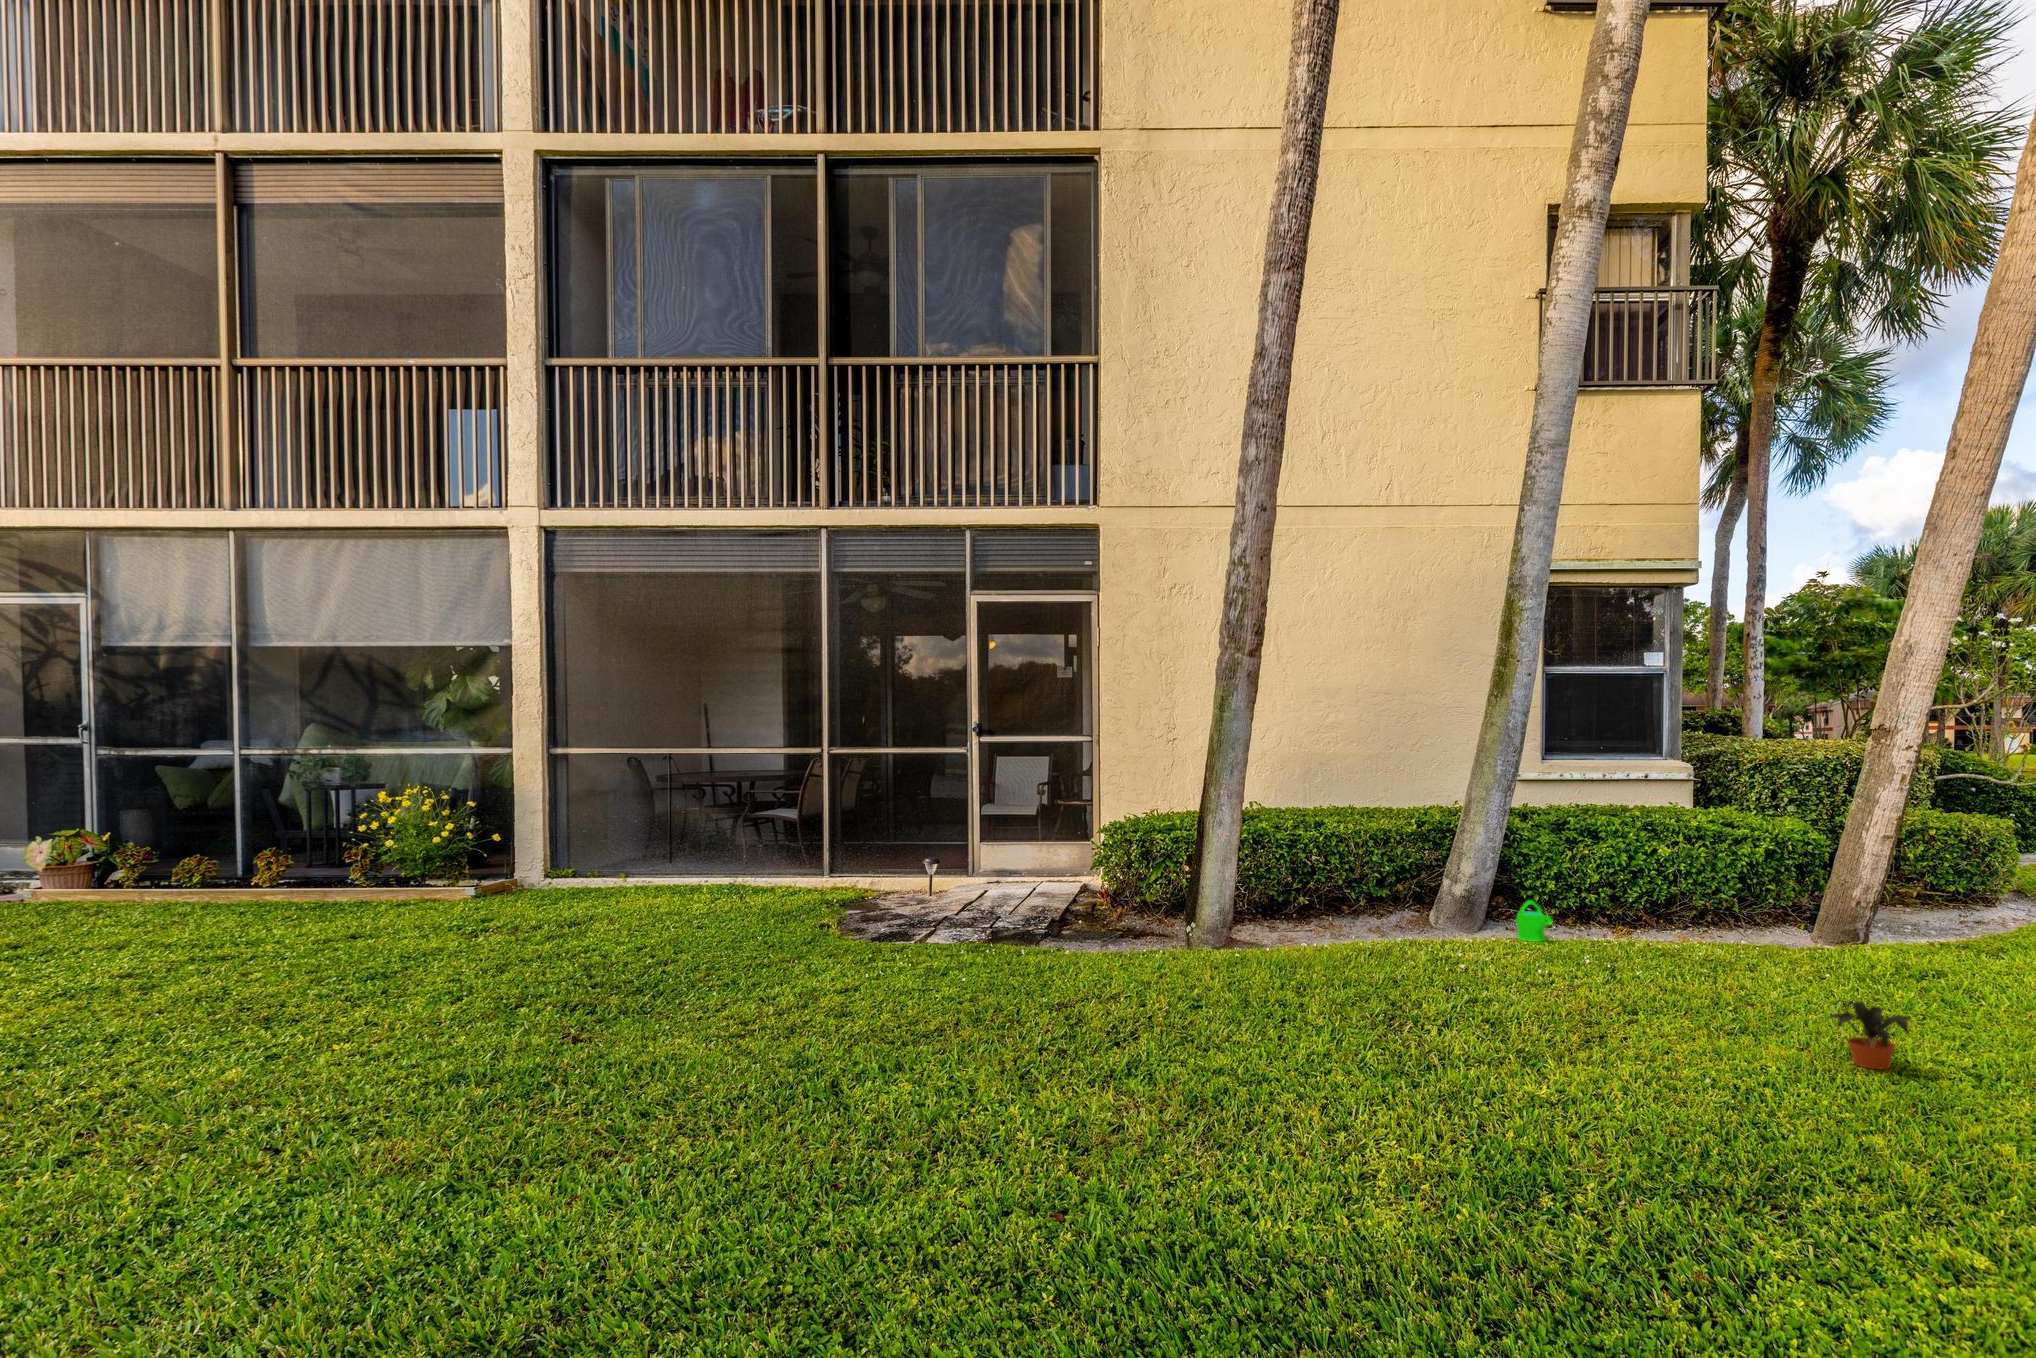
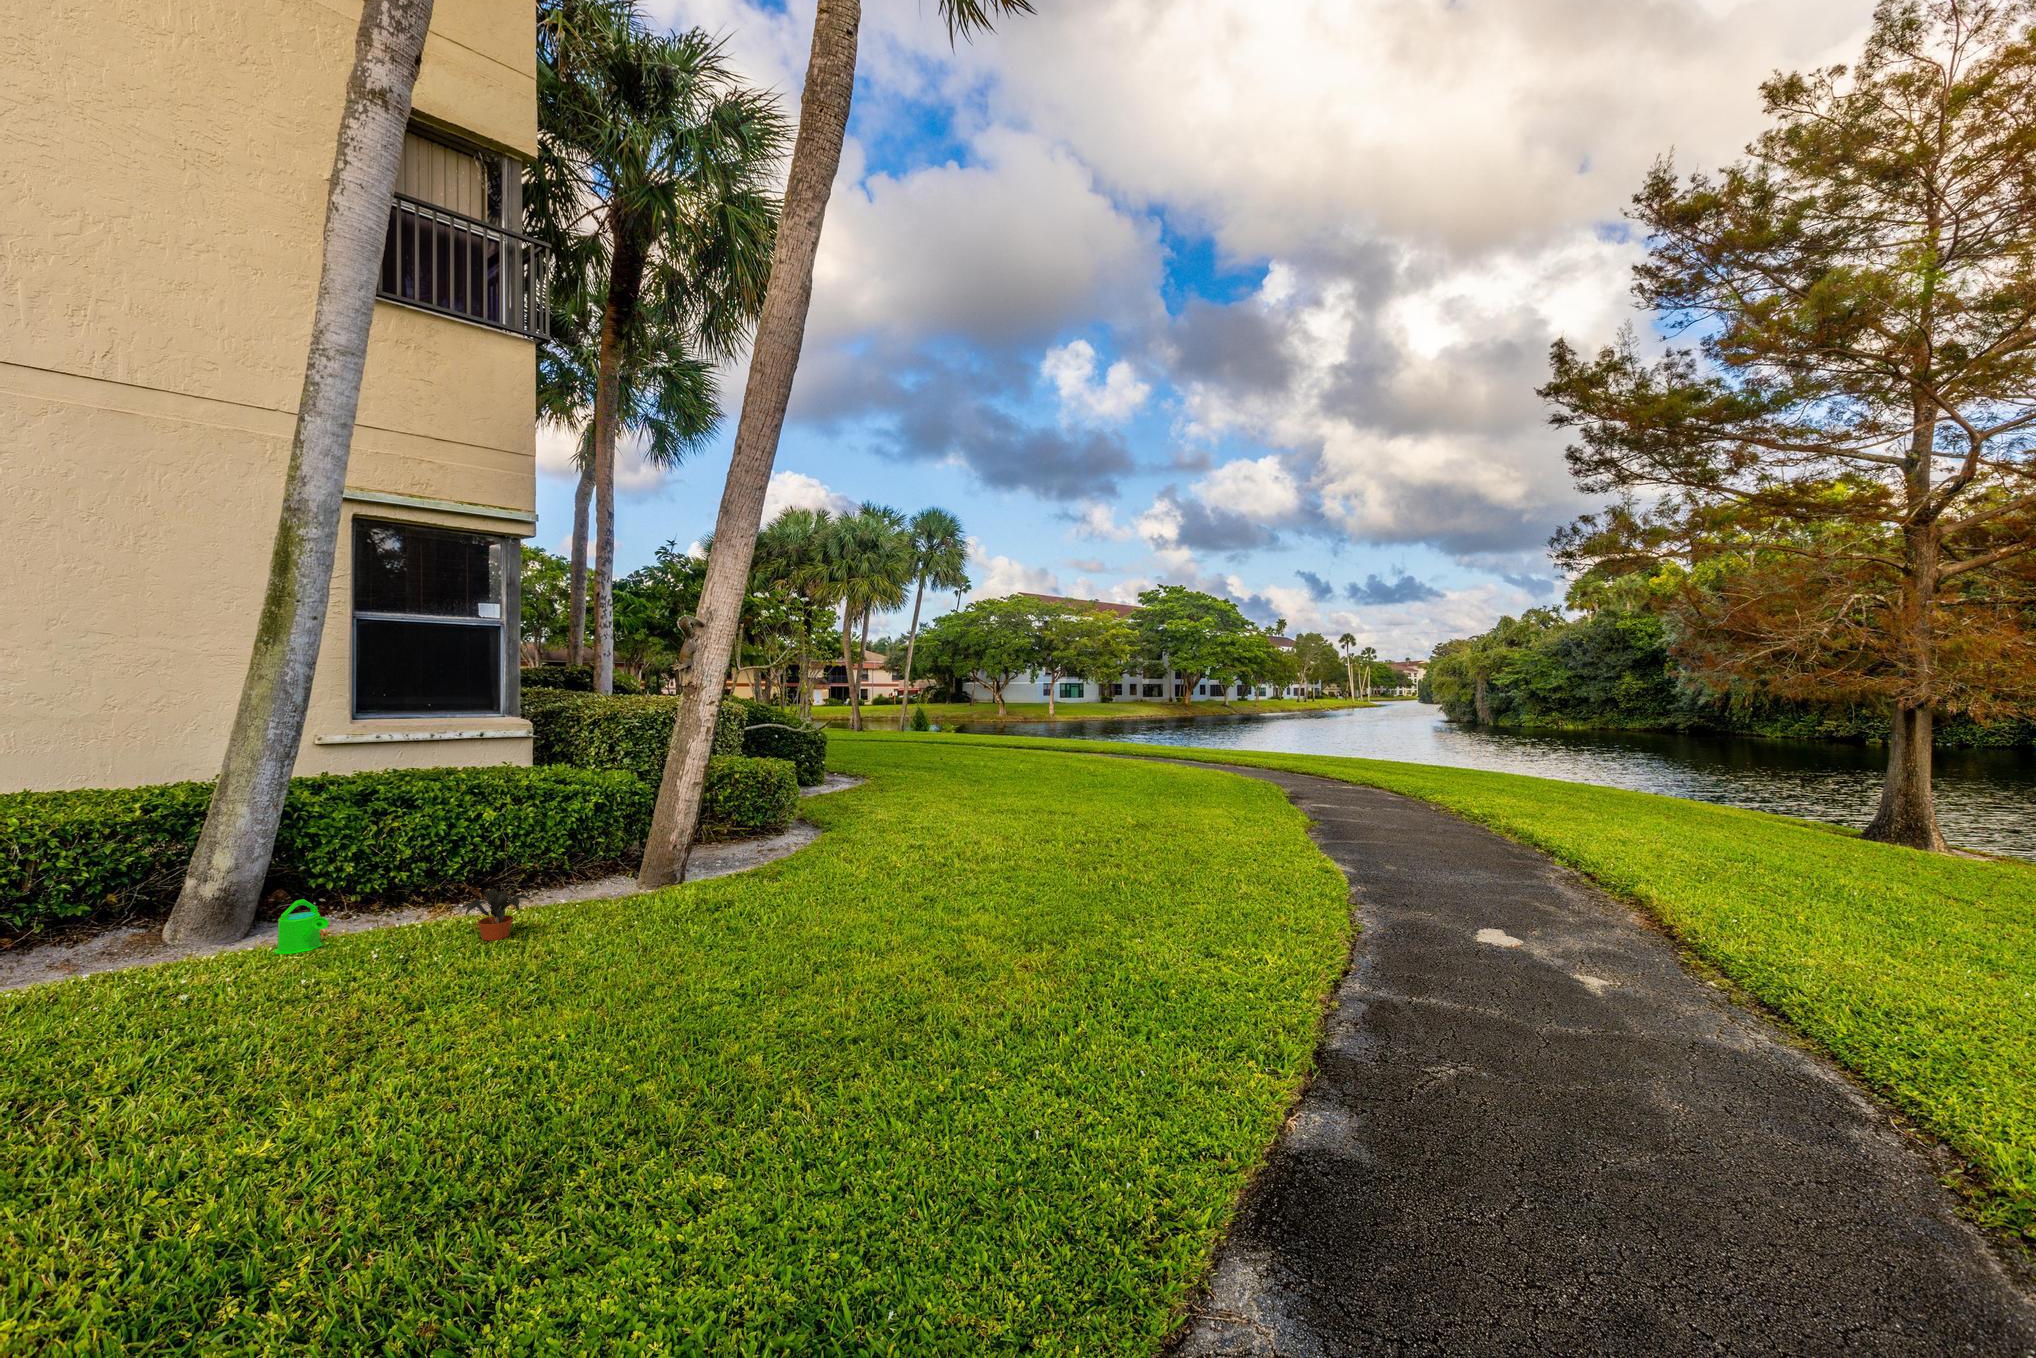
potted plant: present [1827,1001,1912,1069] -> present [460,889,530,941]

